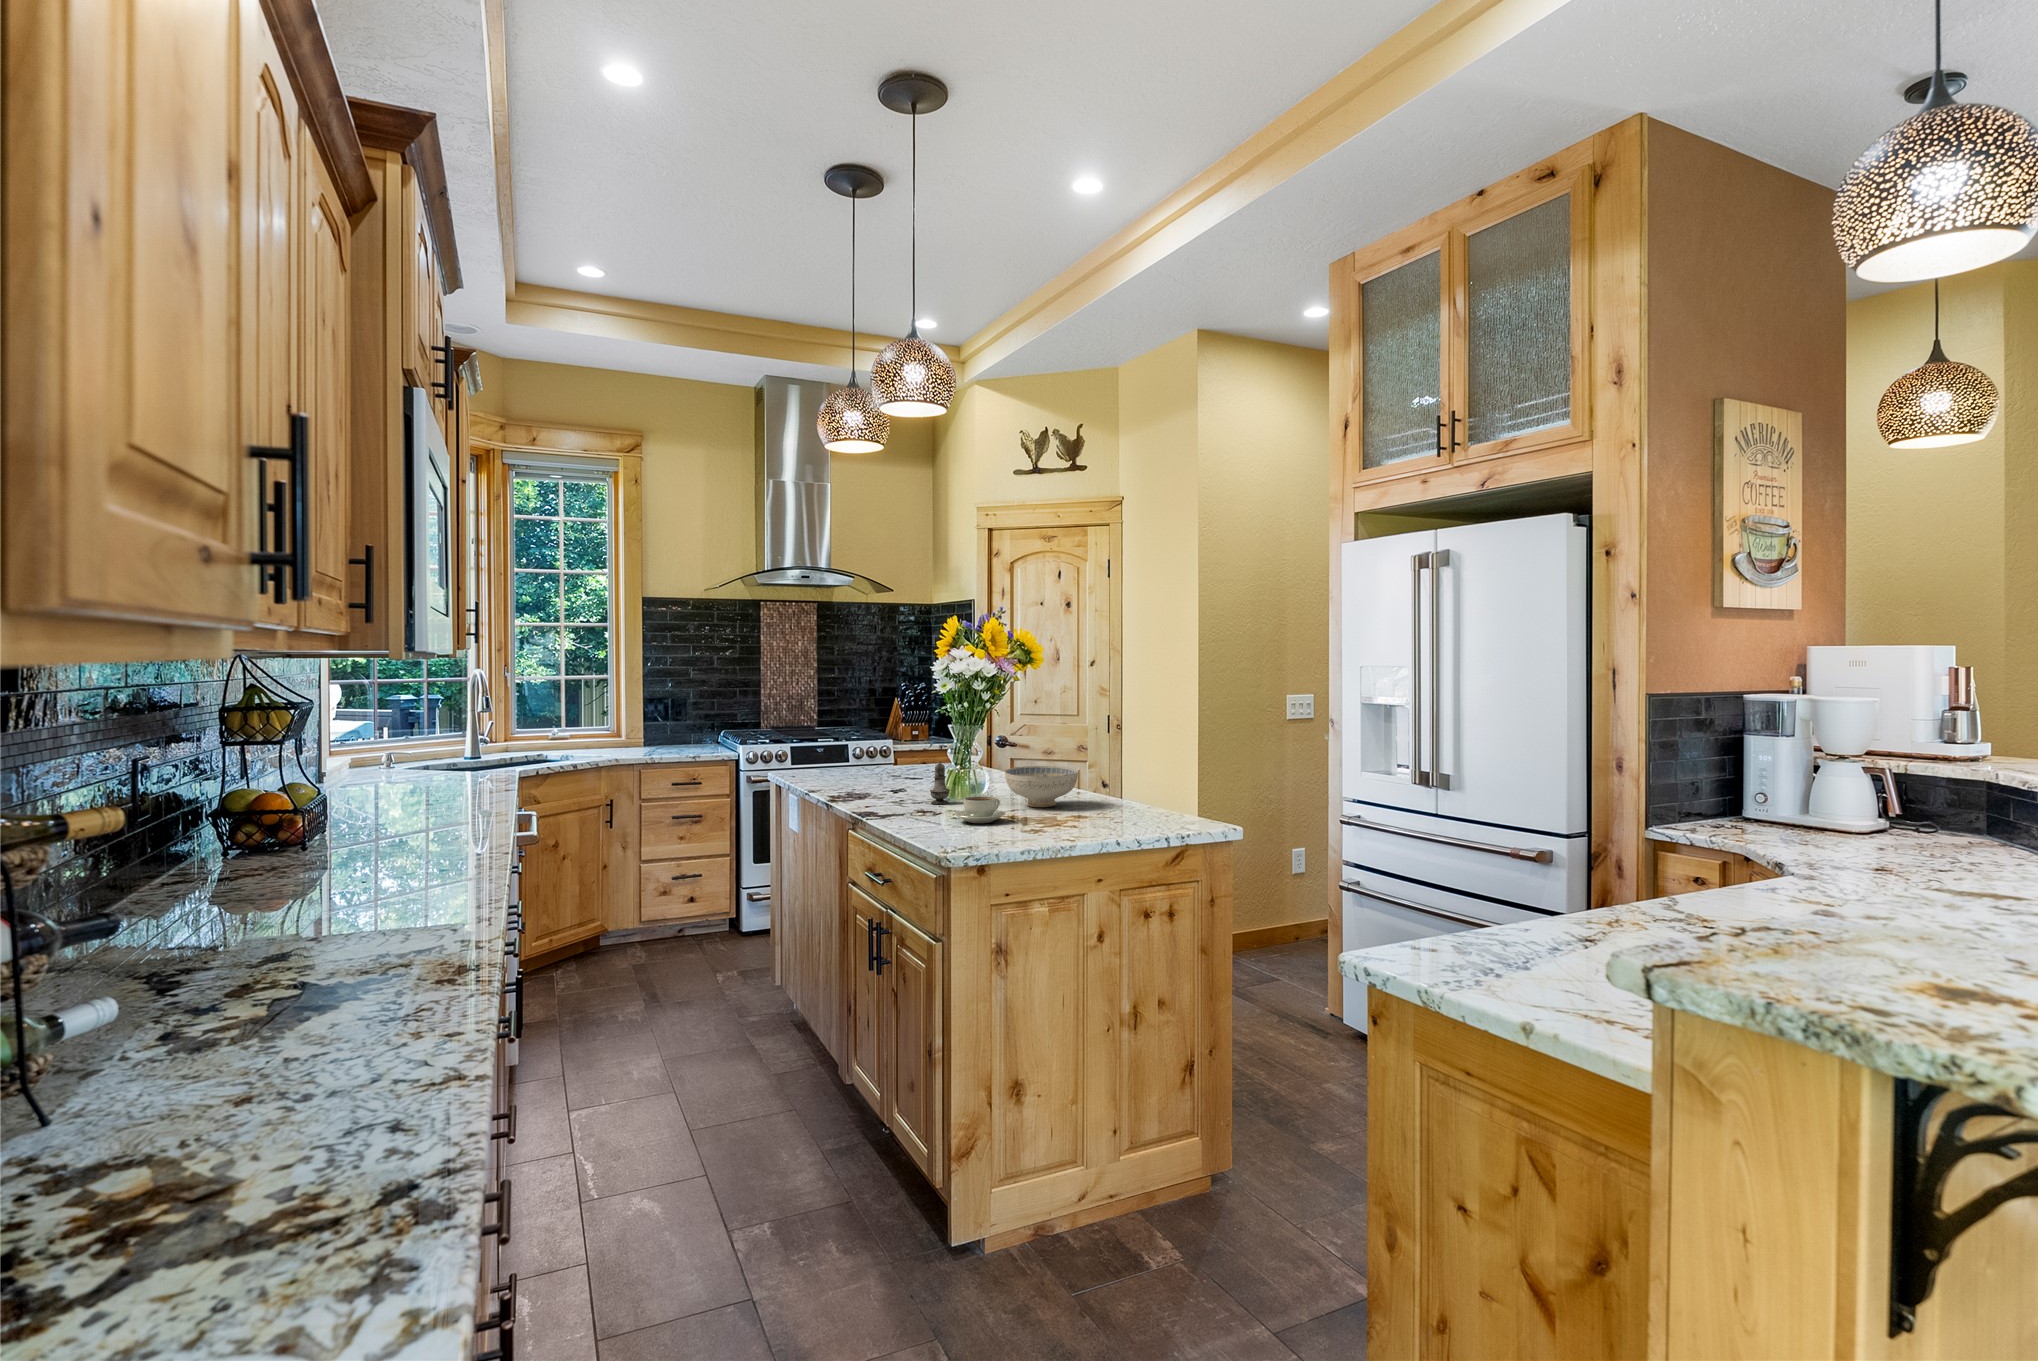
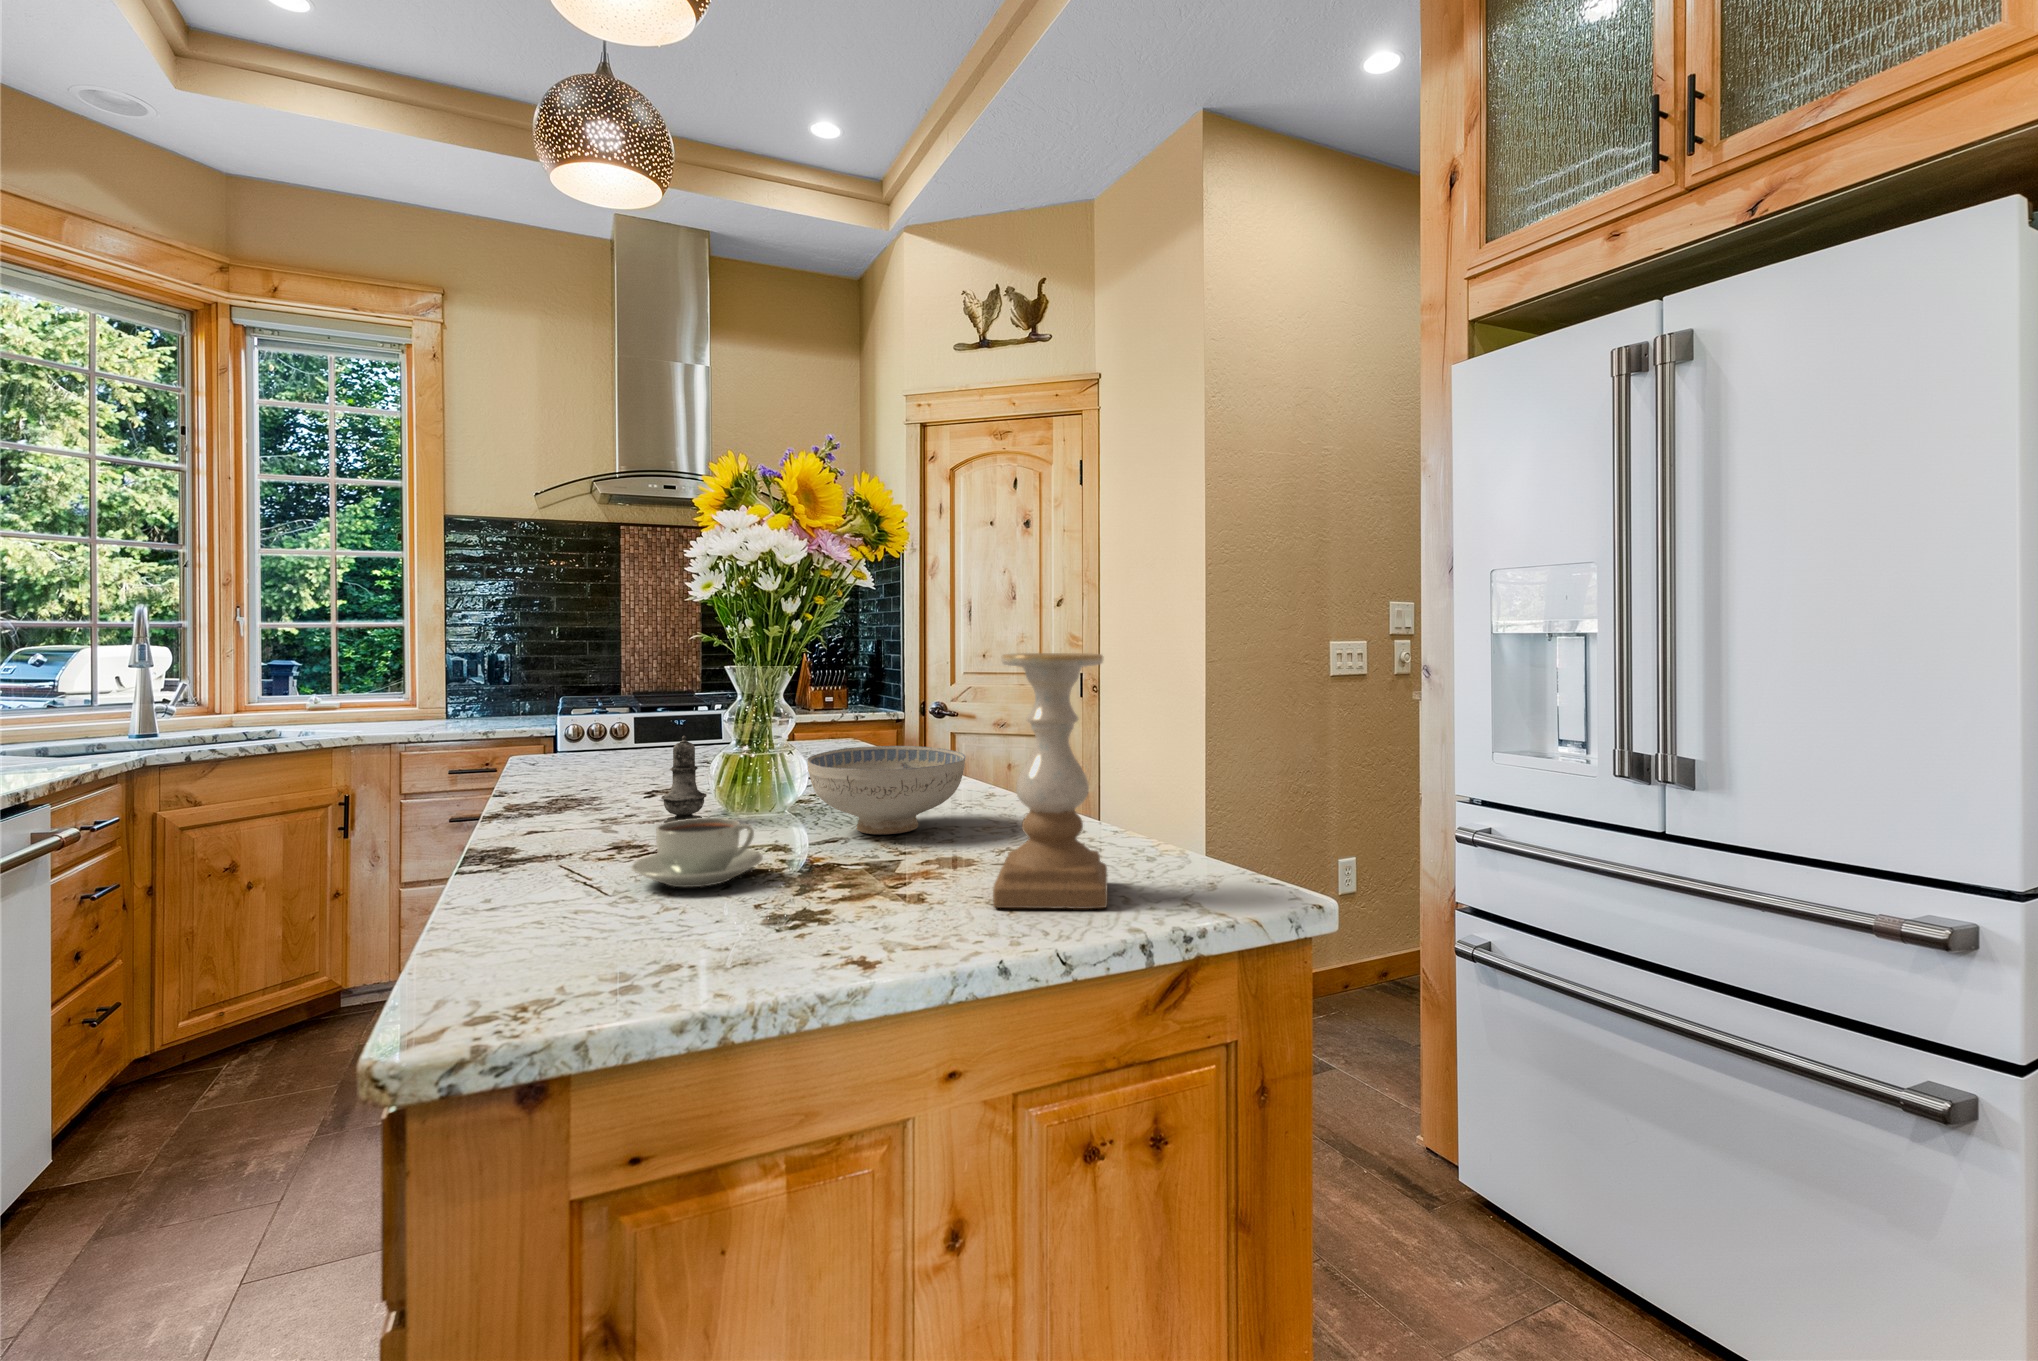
candle holder: none [1106,728,1151,828] -> present [993,653,1108,909]

